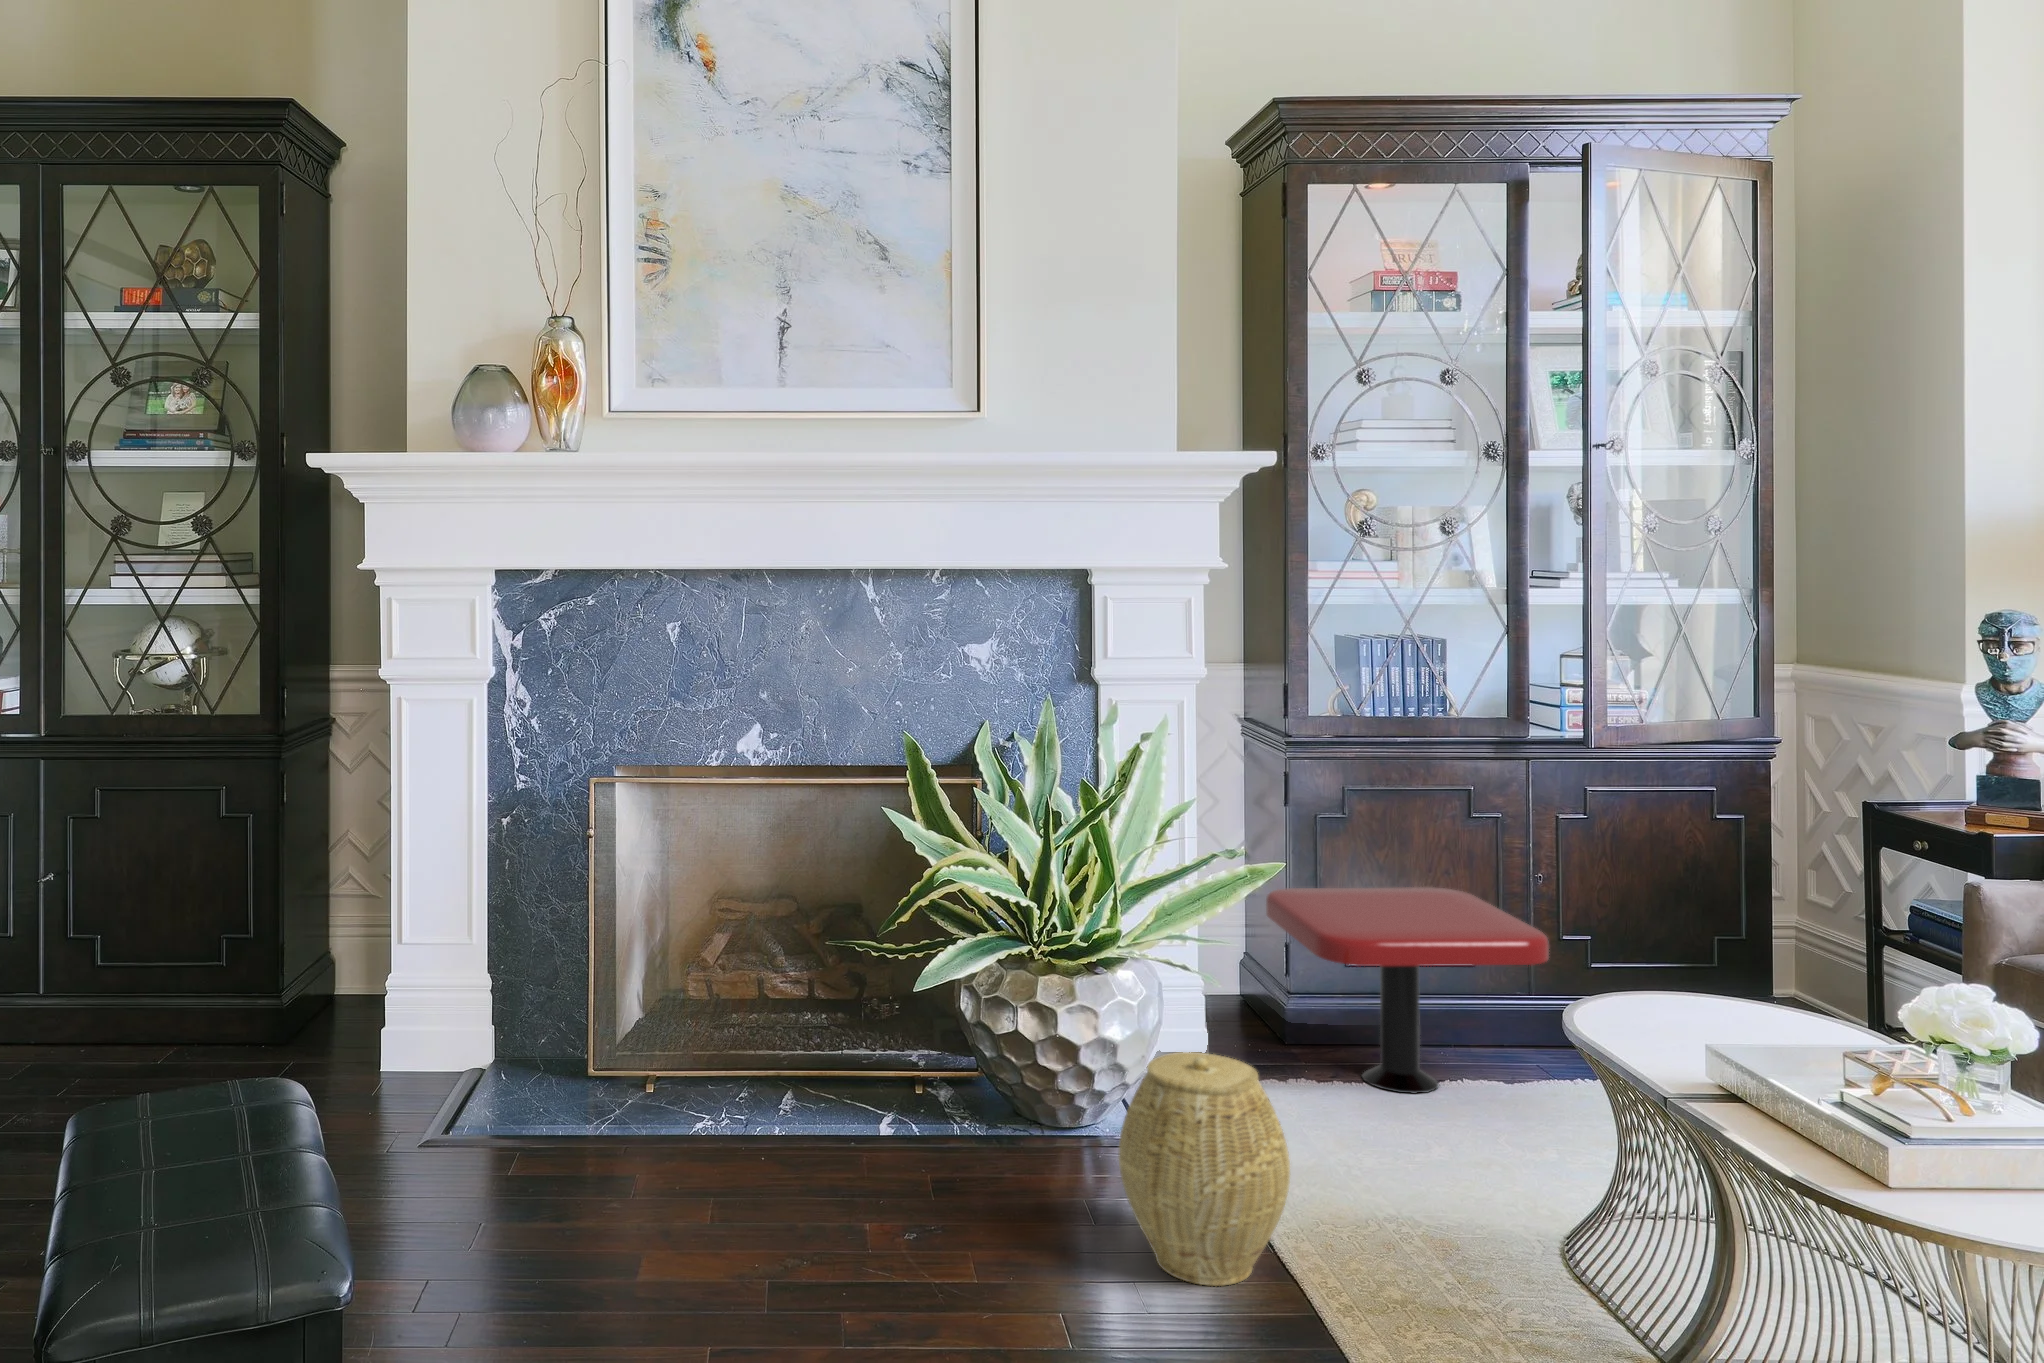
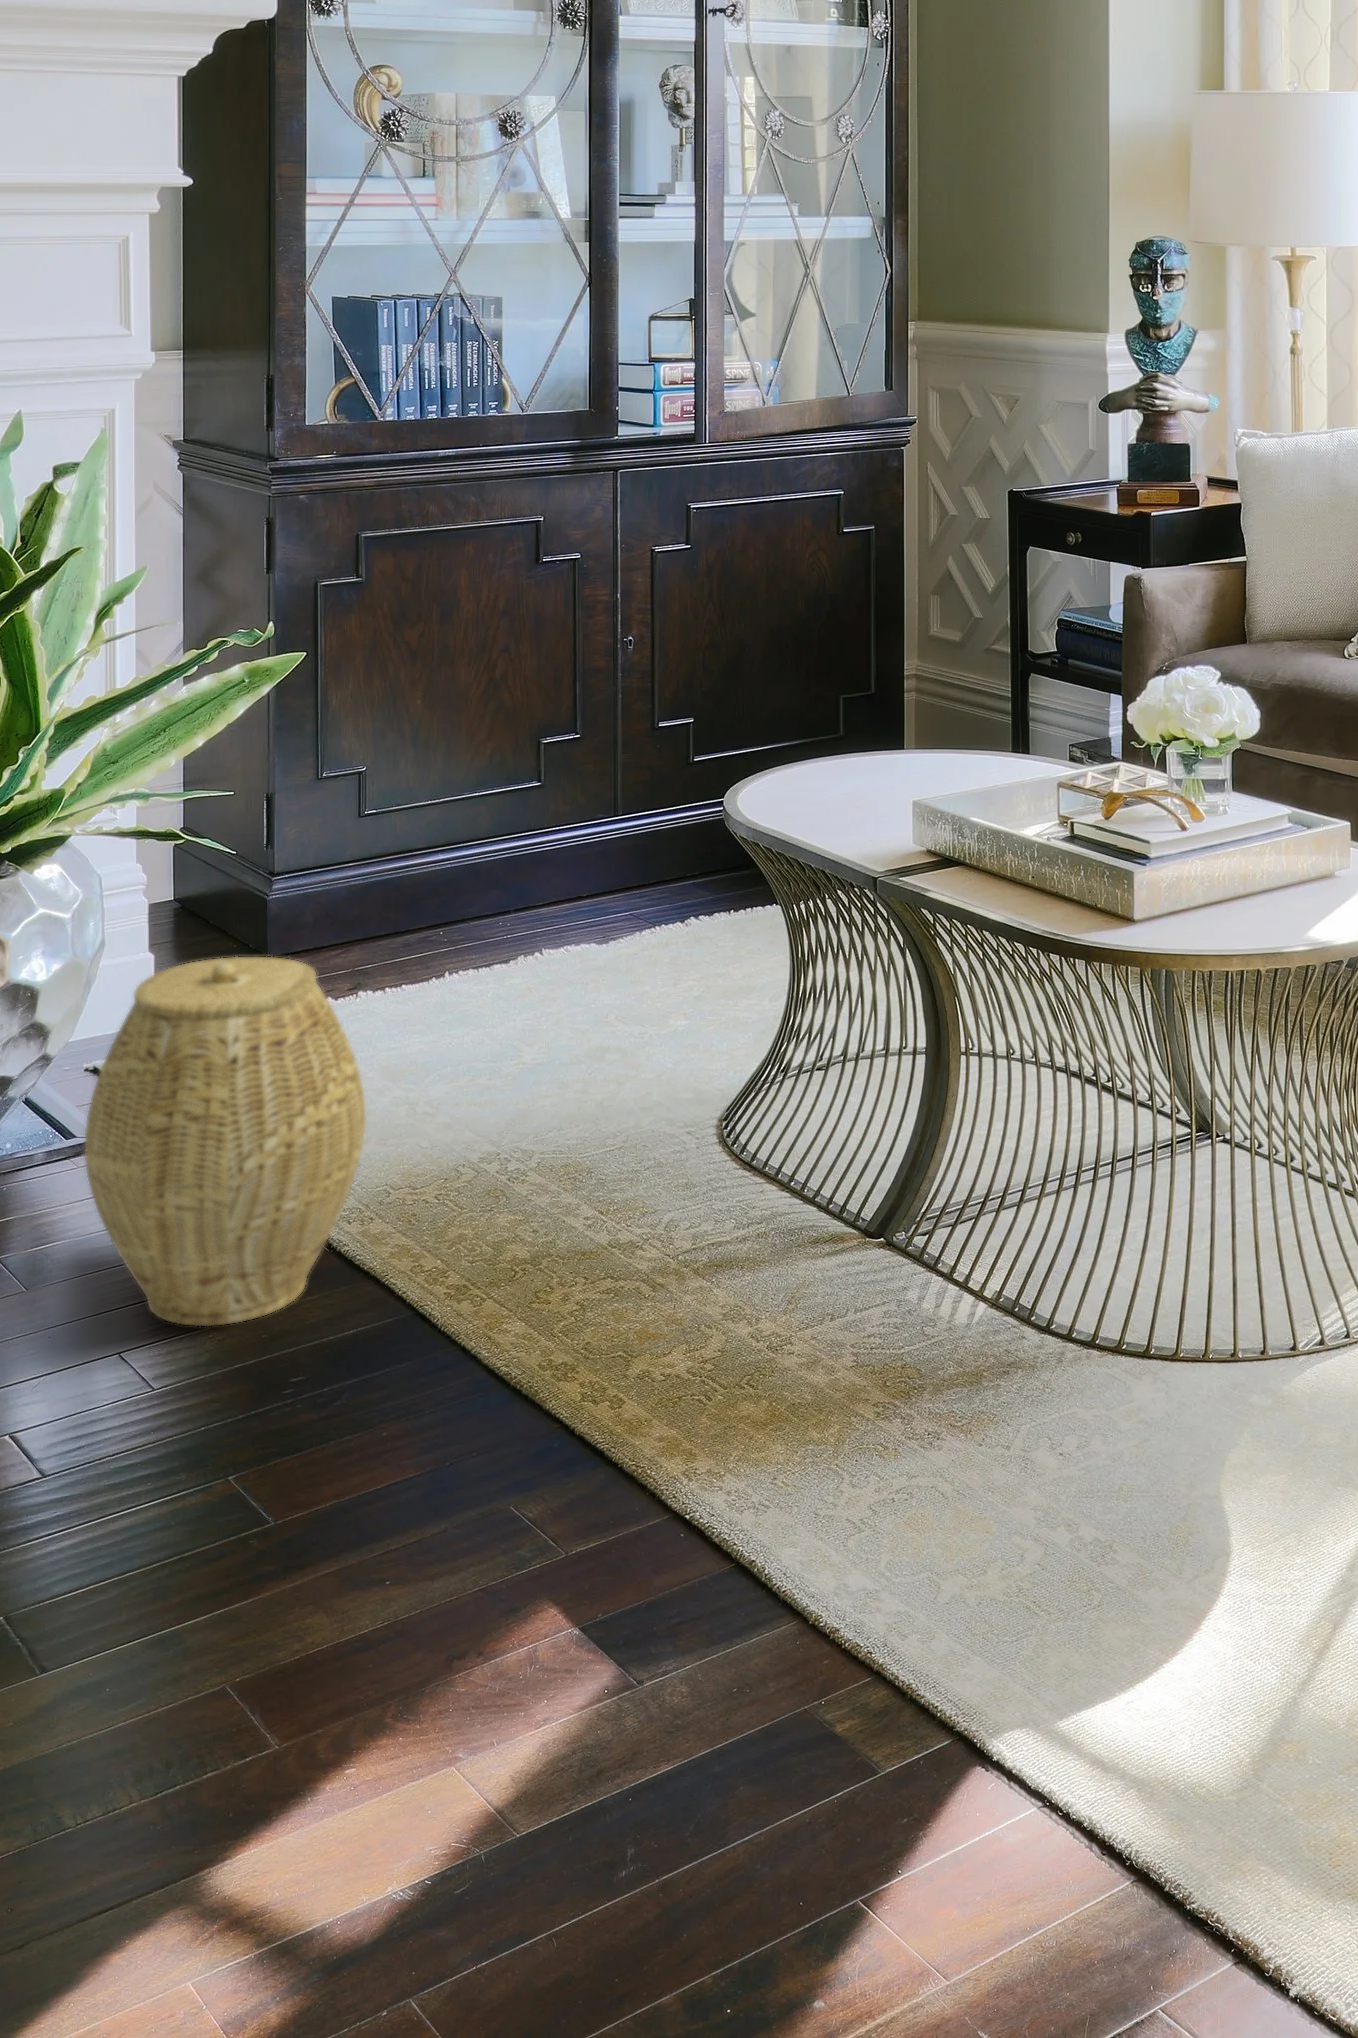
pedestal table: present [1266,887,1549,1094] -> none [243,673,664,989]

